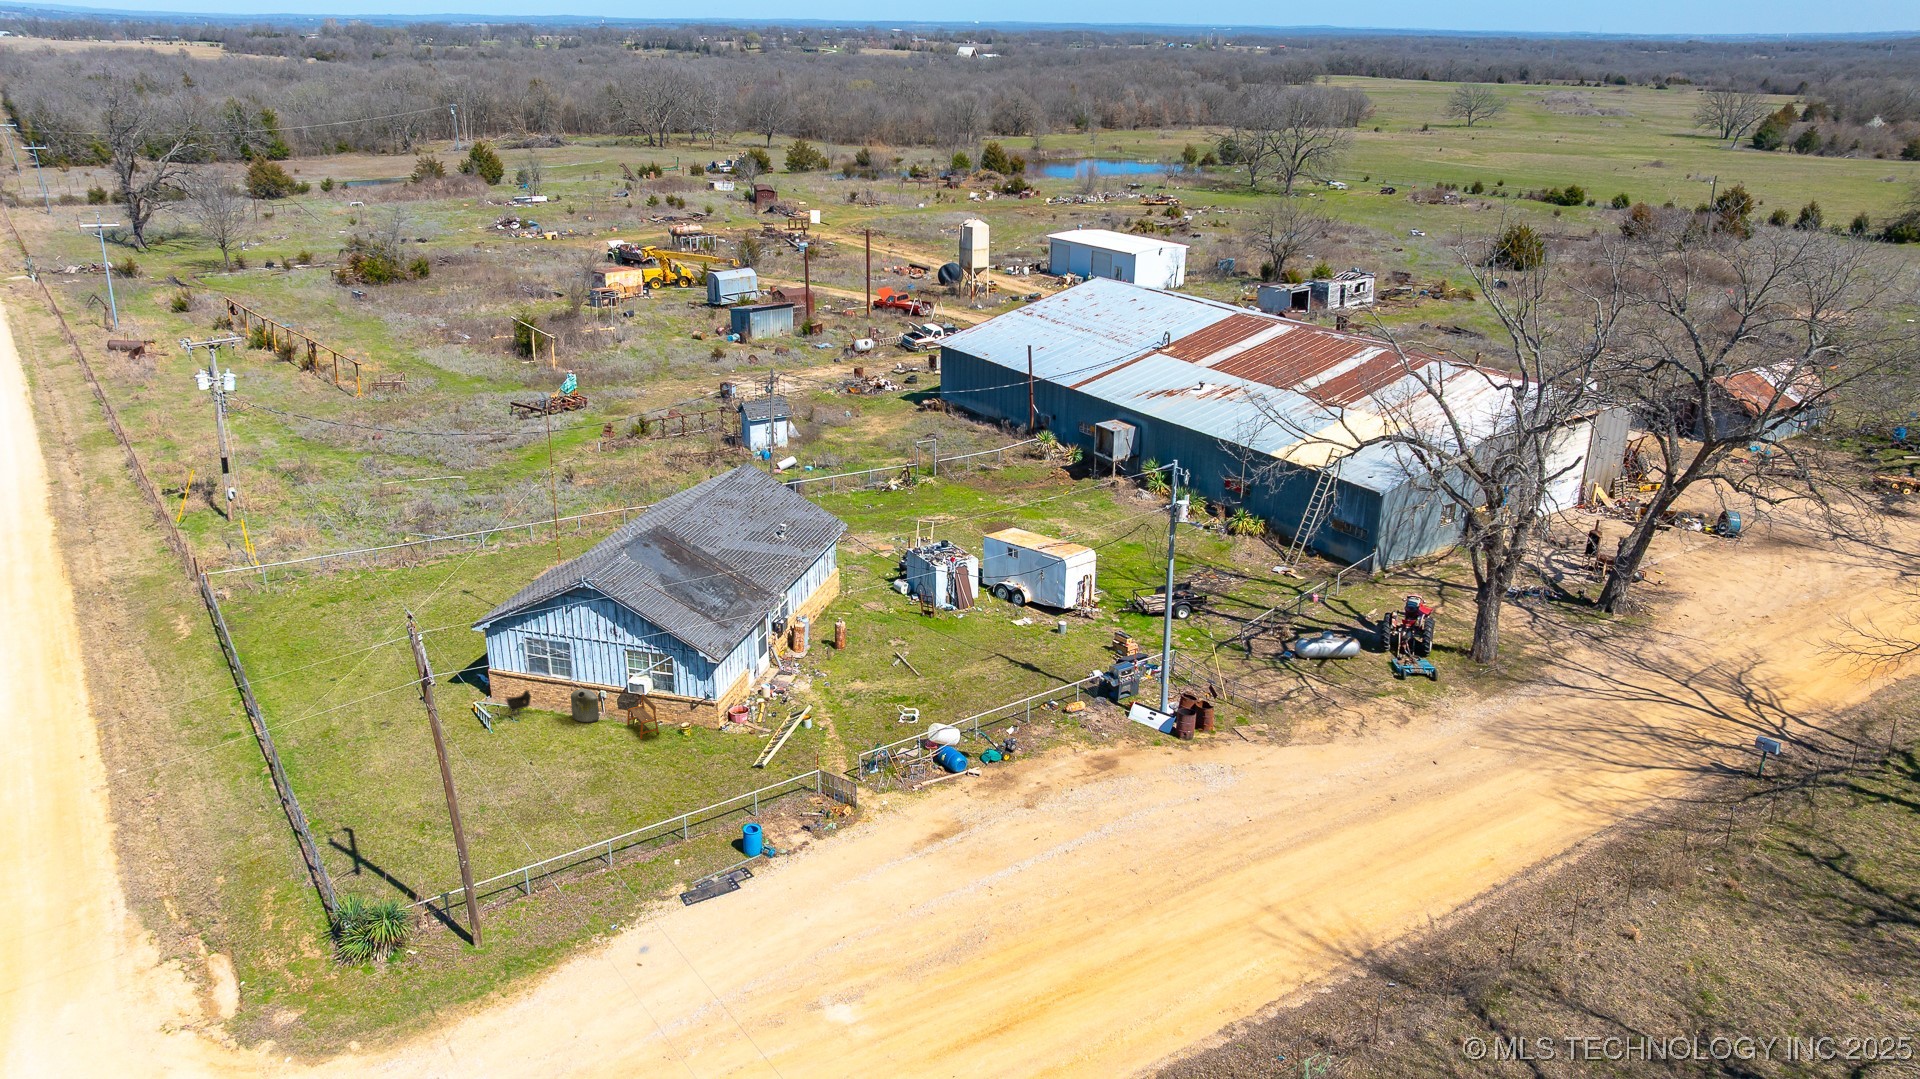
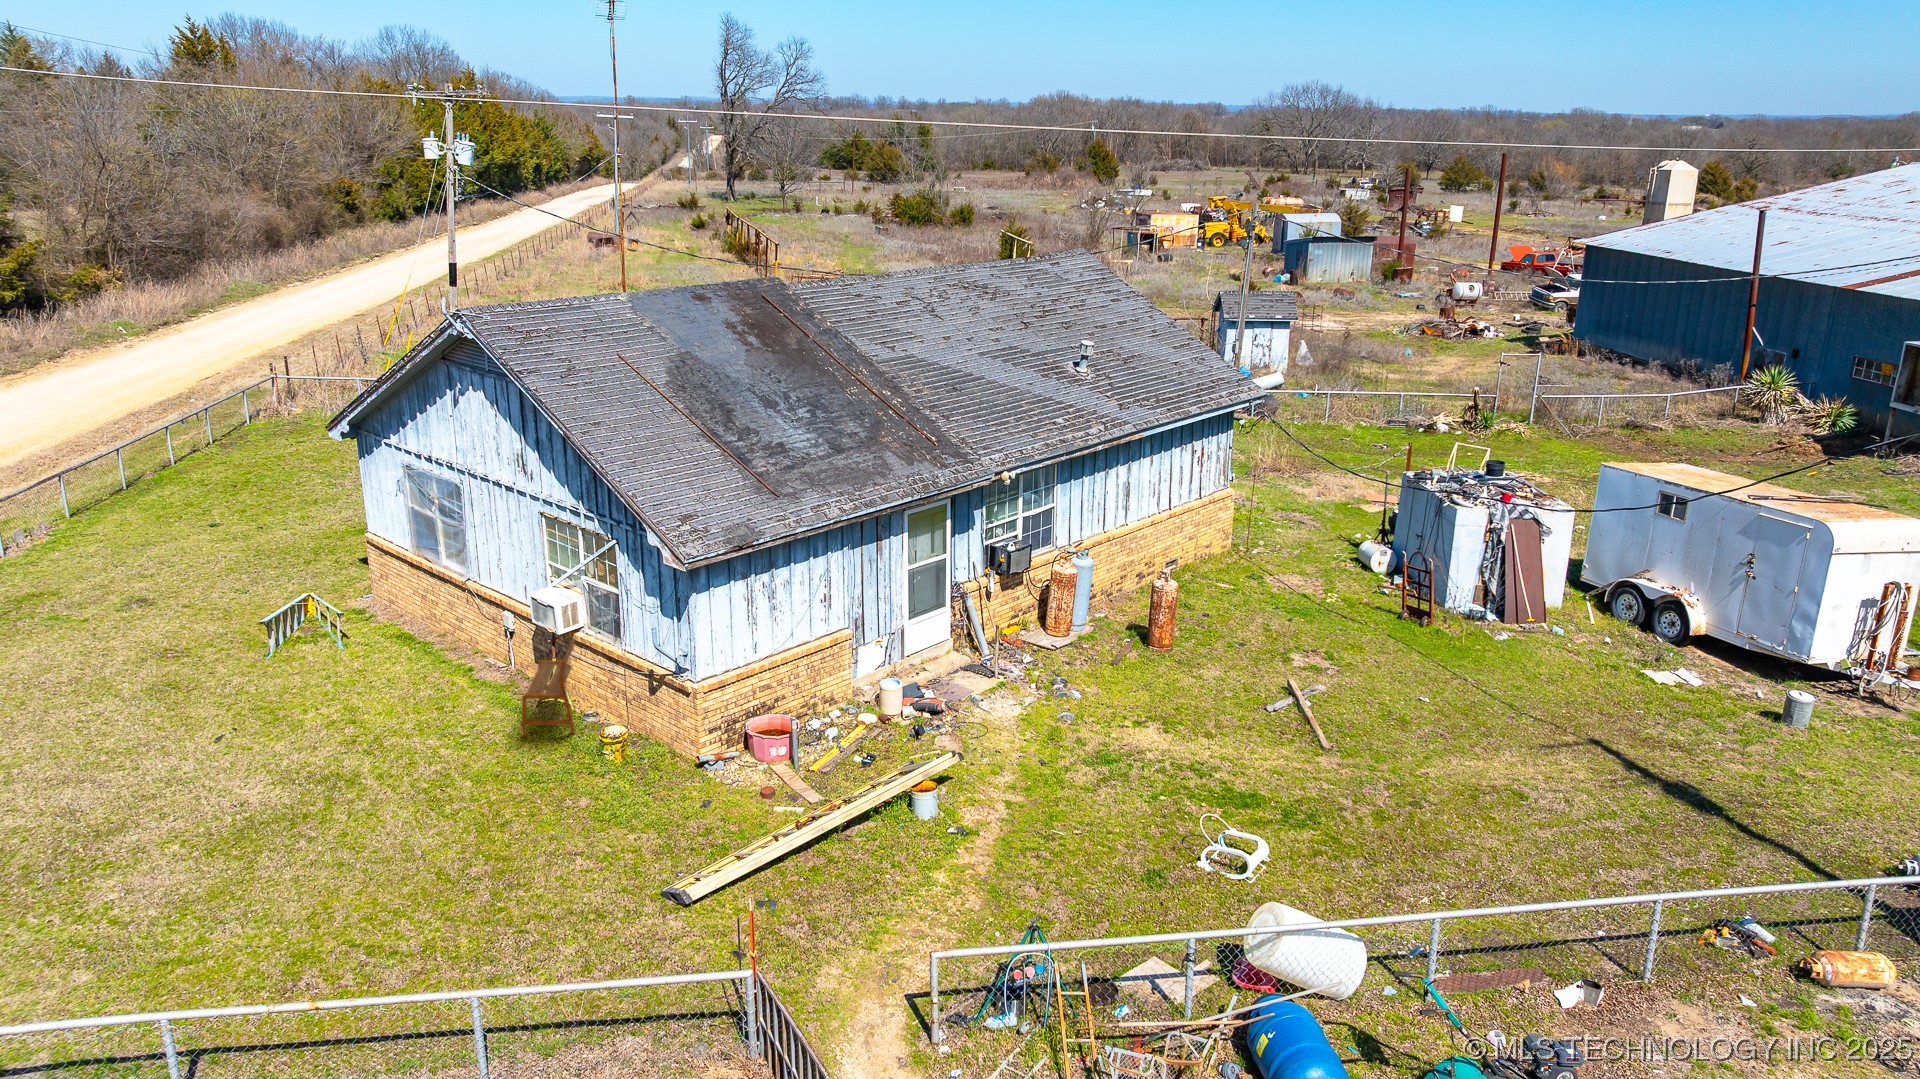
trash can: present [571,689,599,723] -> none [451,596,502,679]
lounge chair: present [507,690,531,713] -> none [355,584,415,638]

